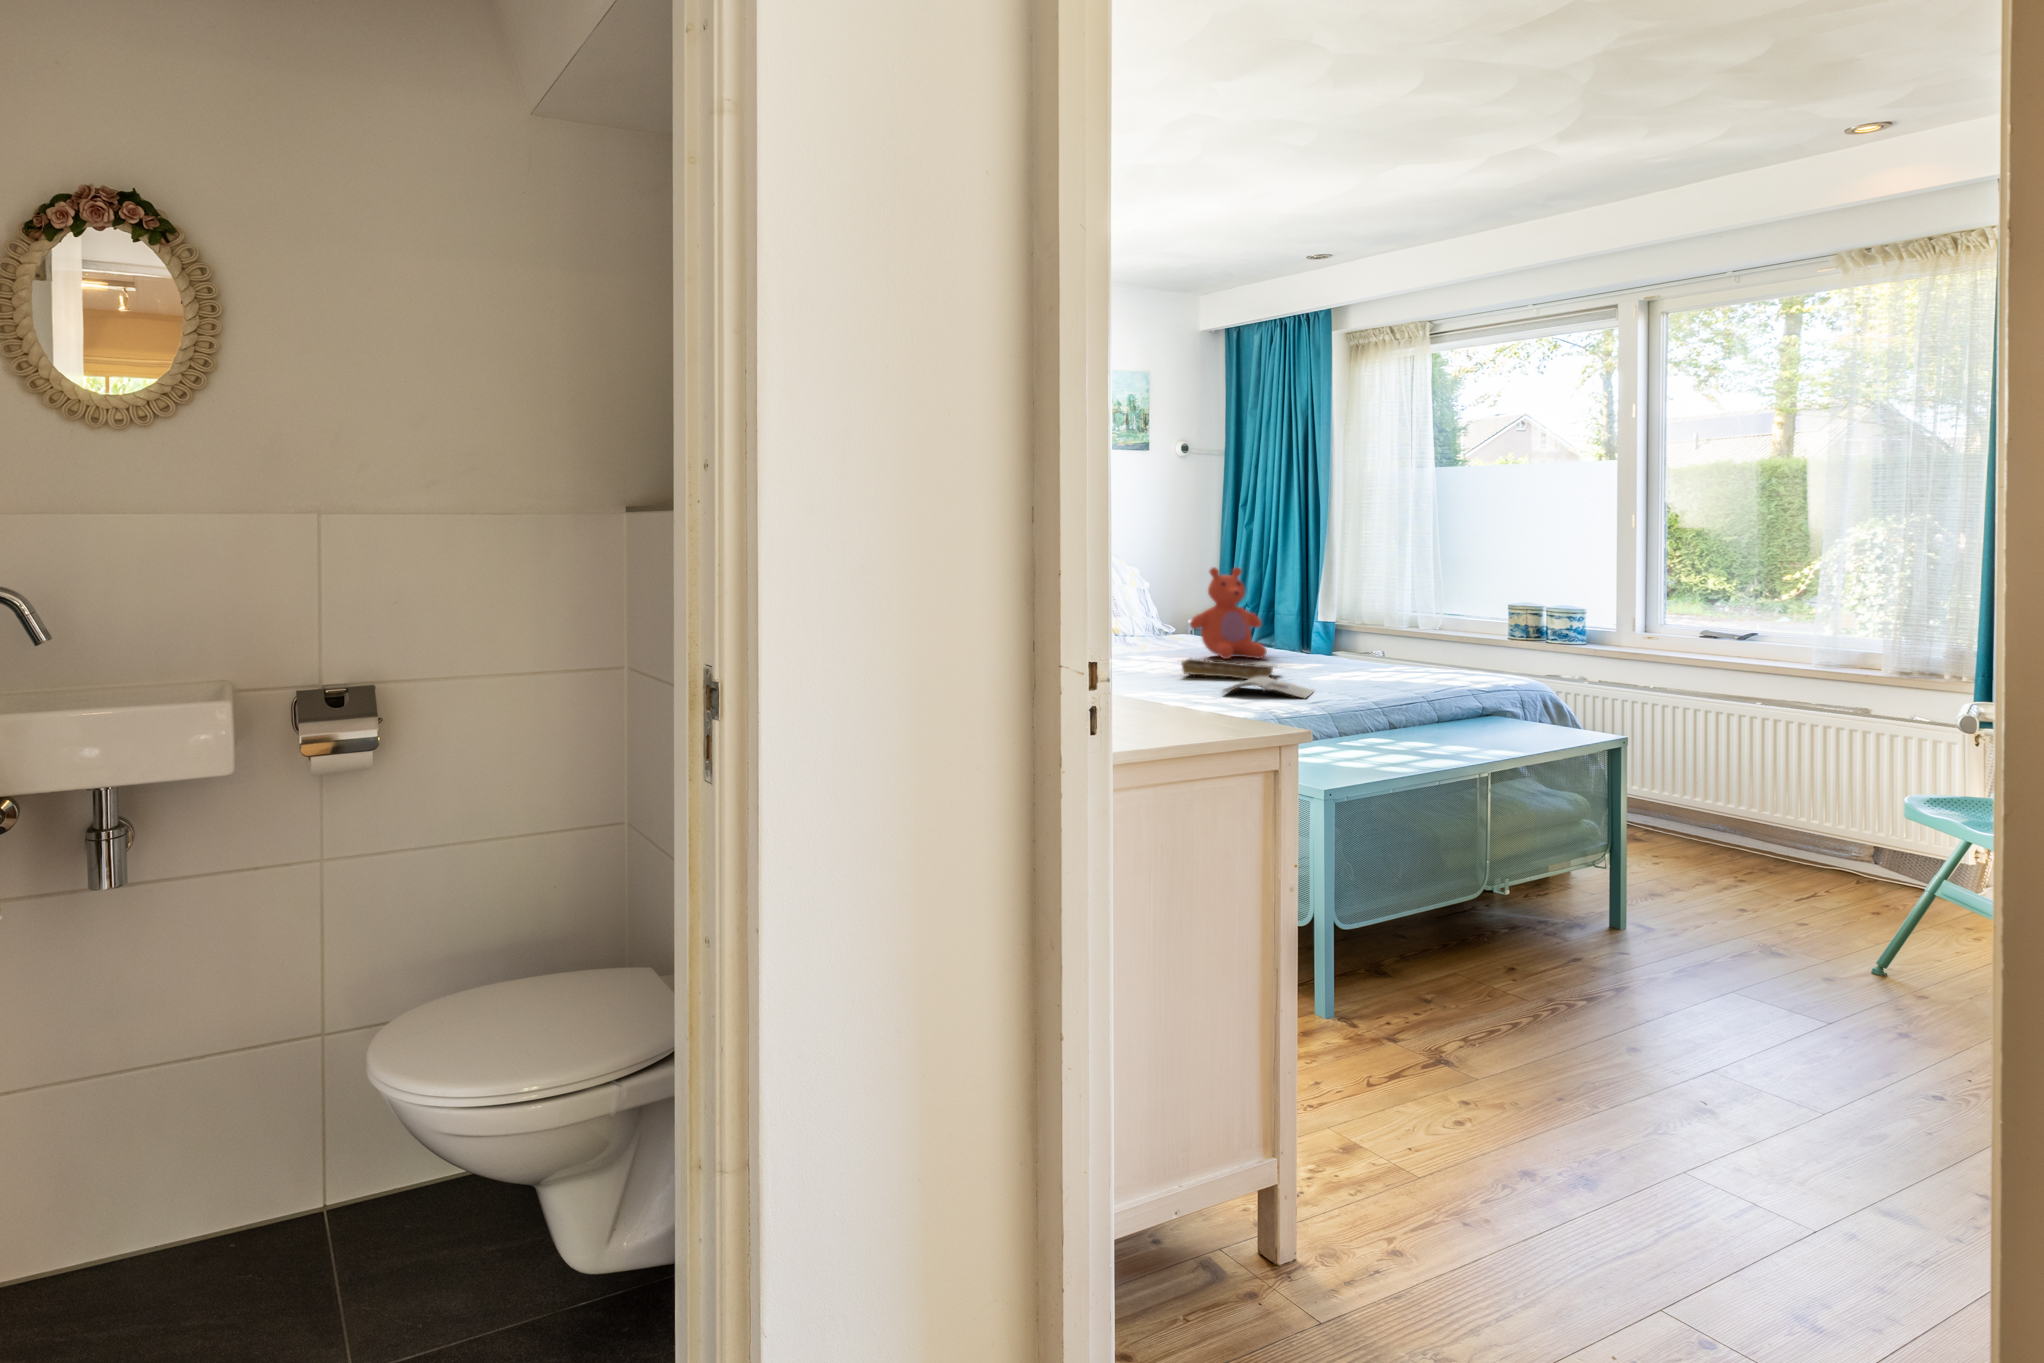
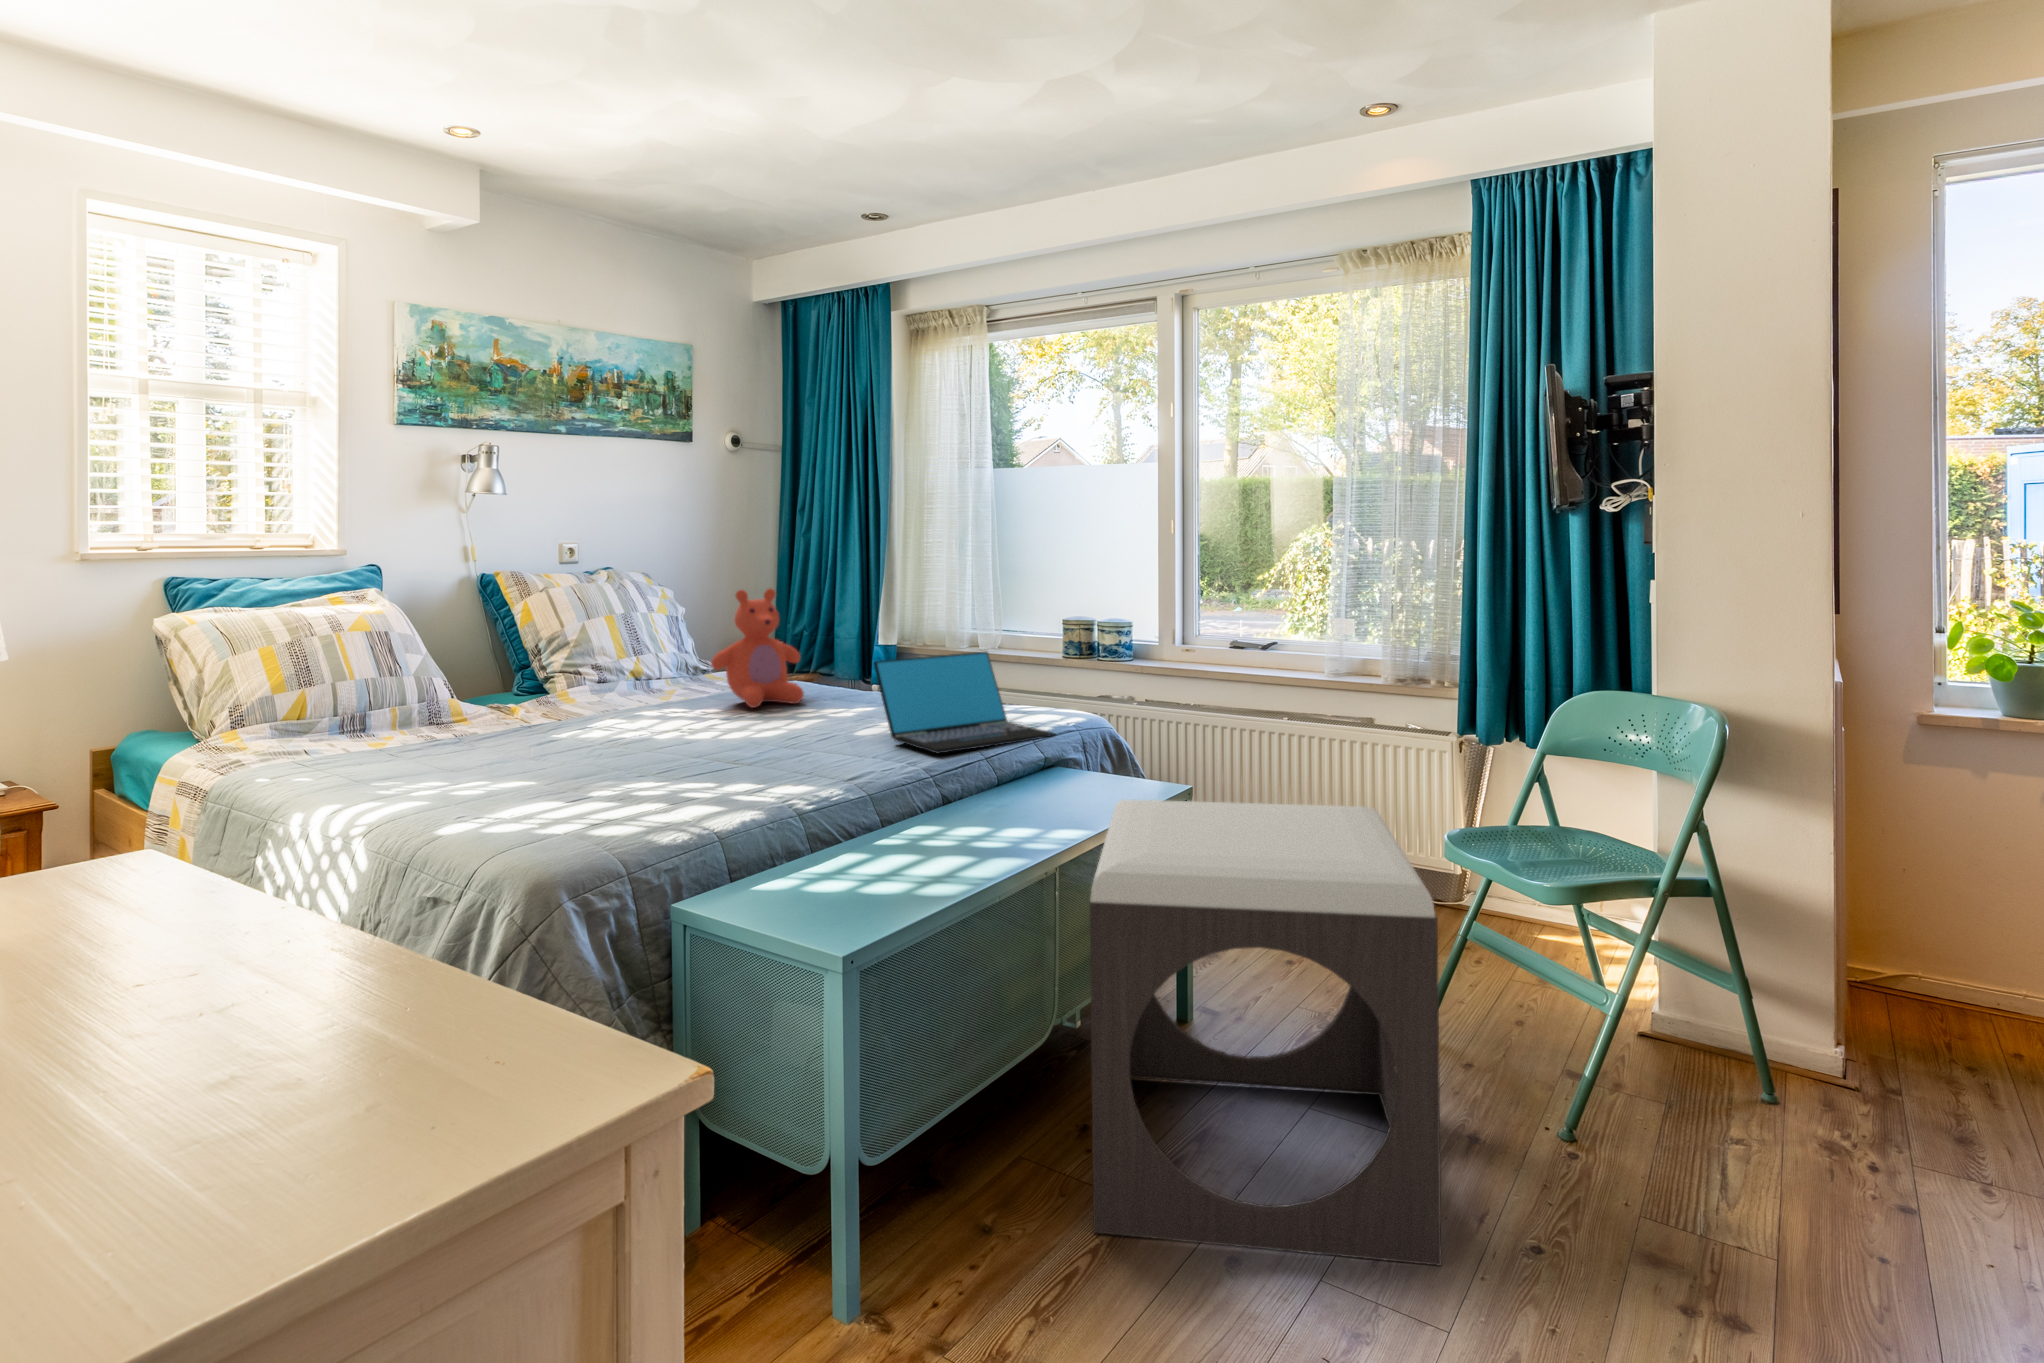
laptop: none [1336,621,1500,693] -> present [873,652,1055,754]
tray: present [1181,659,1274,679] -> none [678,714,809,741]
magazine: present [1223,677,1314,699] -> none [721,740,847,772]
footstool: none [1527,733,1840,1086] -> present [1090,800,1441,1266]

